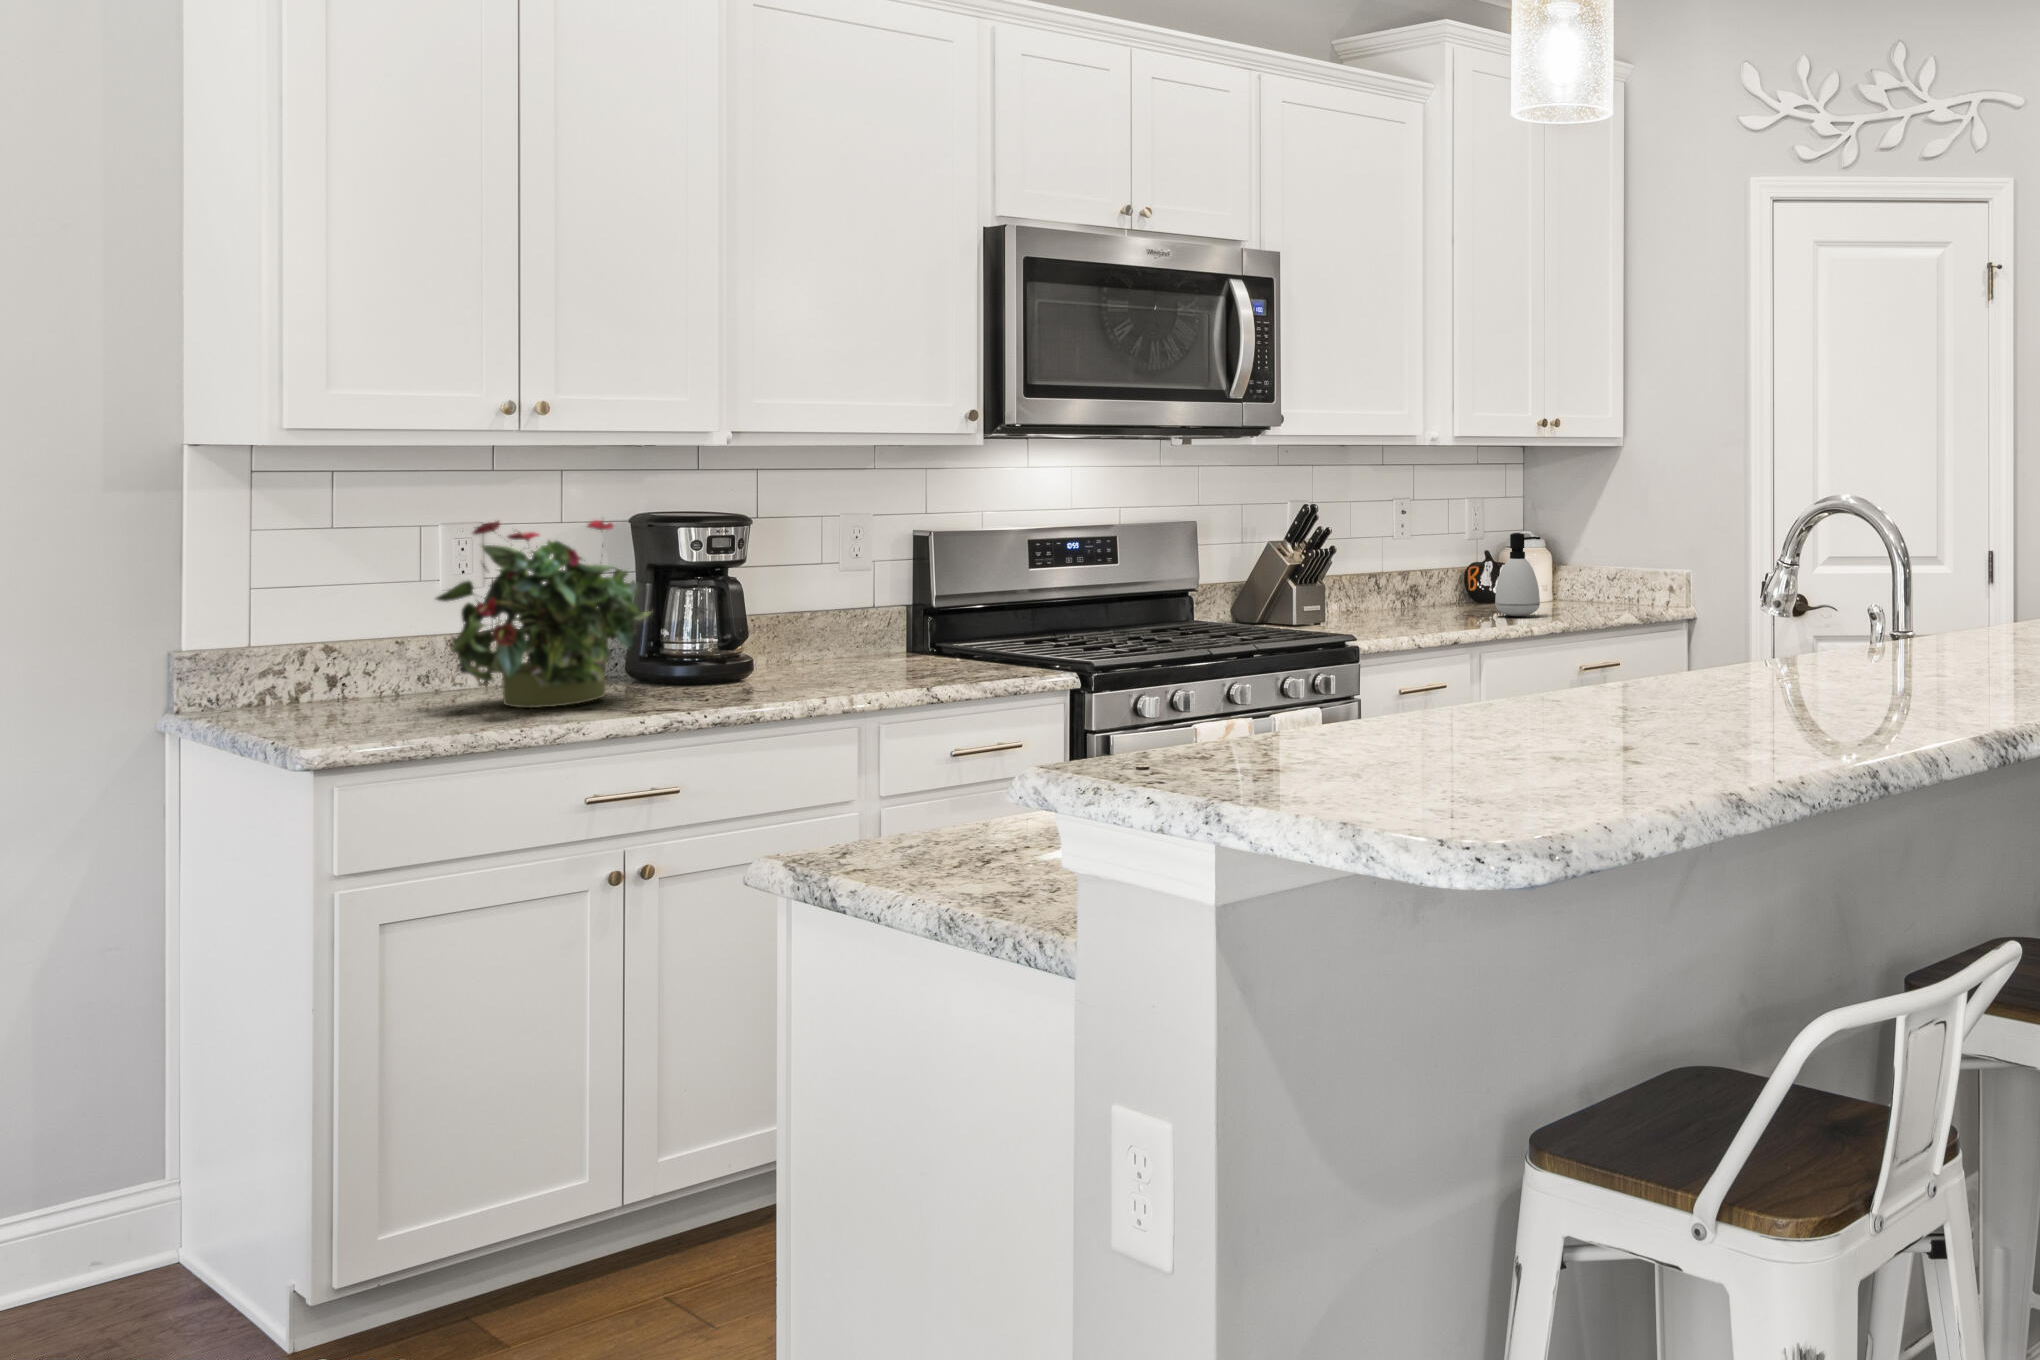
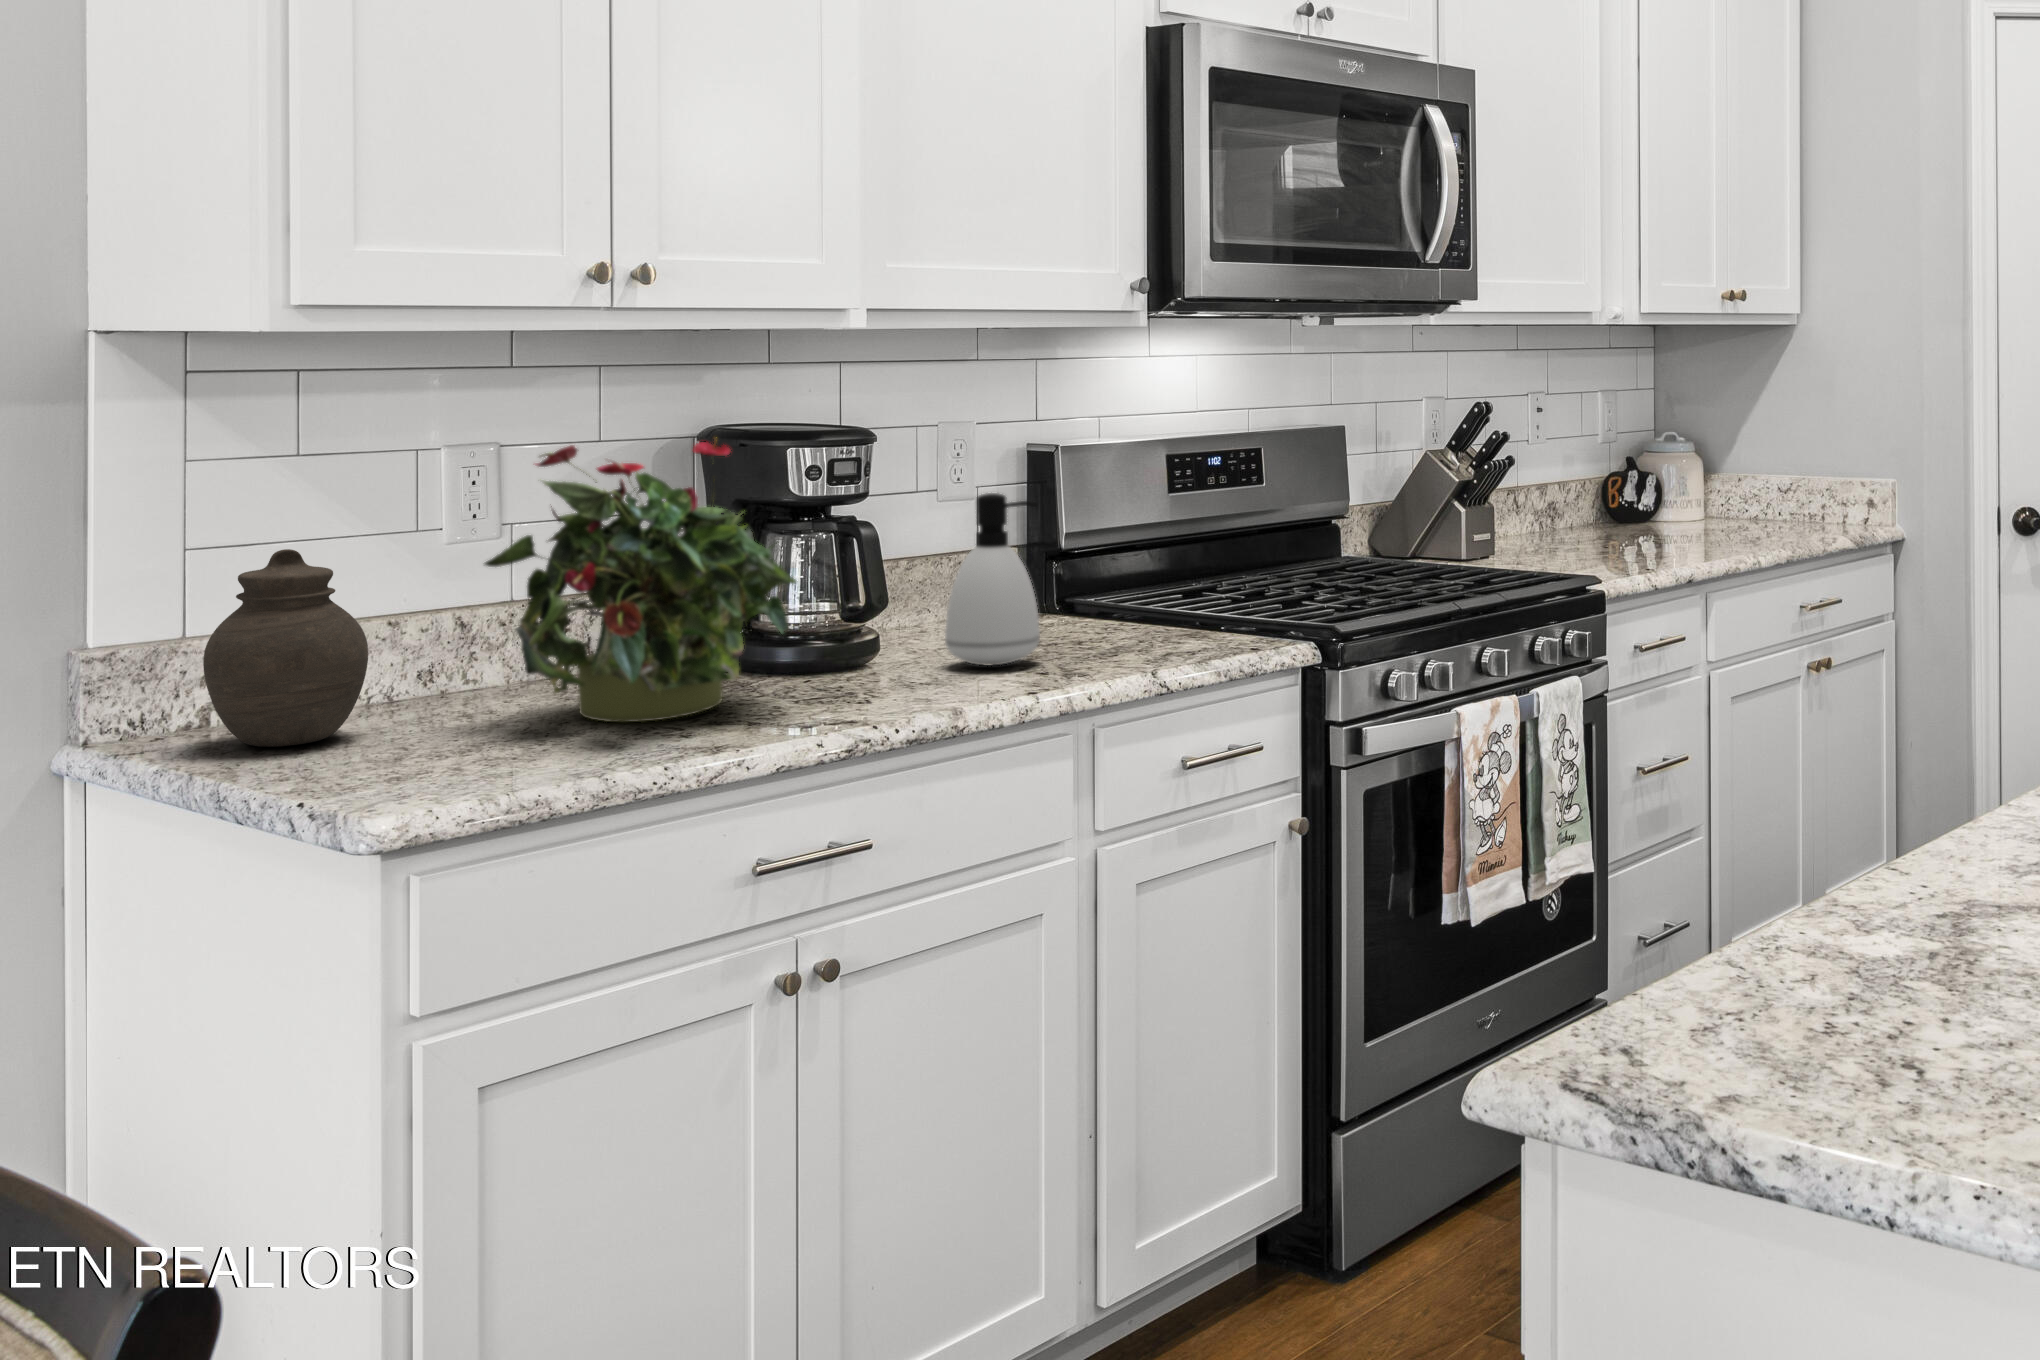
soap dispenser: present [1495,533,1540,616] -> present [945,493,1040,666]
jar: none [246,586,358,715] -> present [203,549,368,747]

